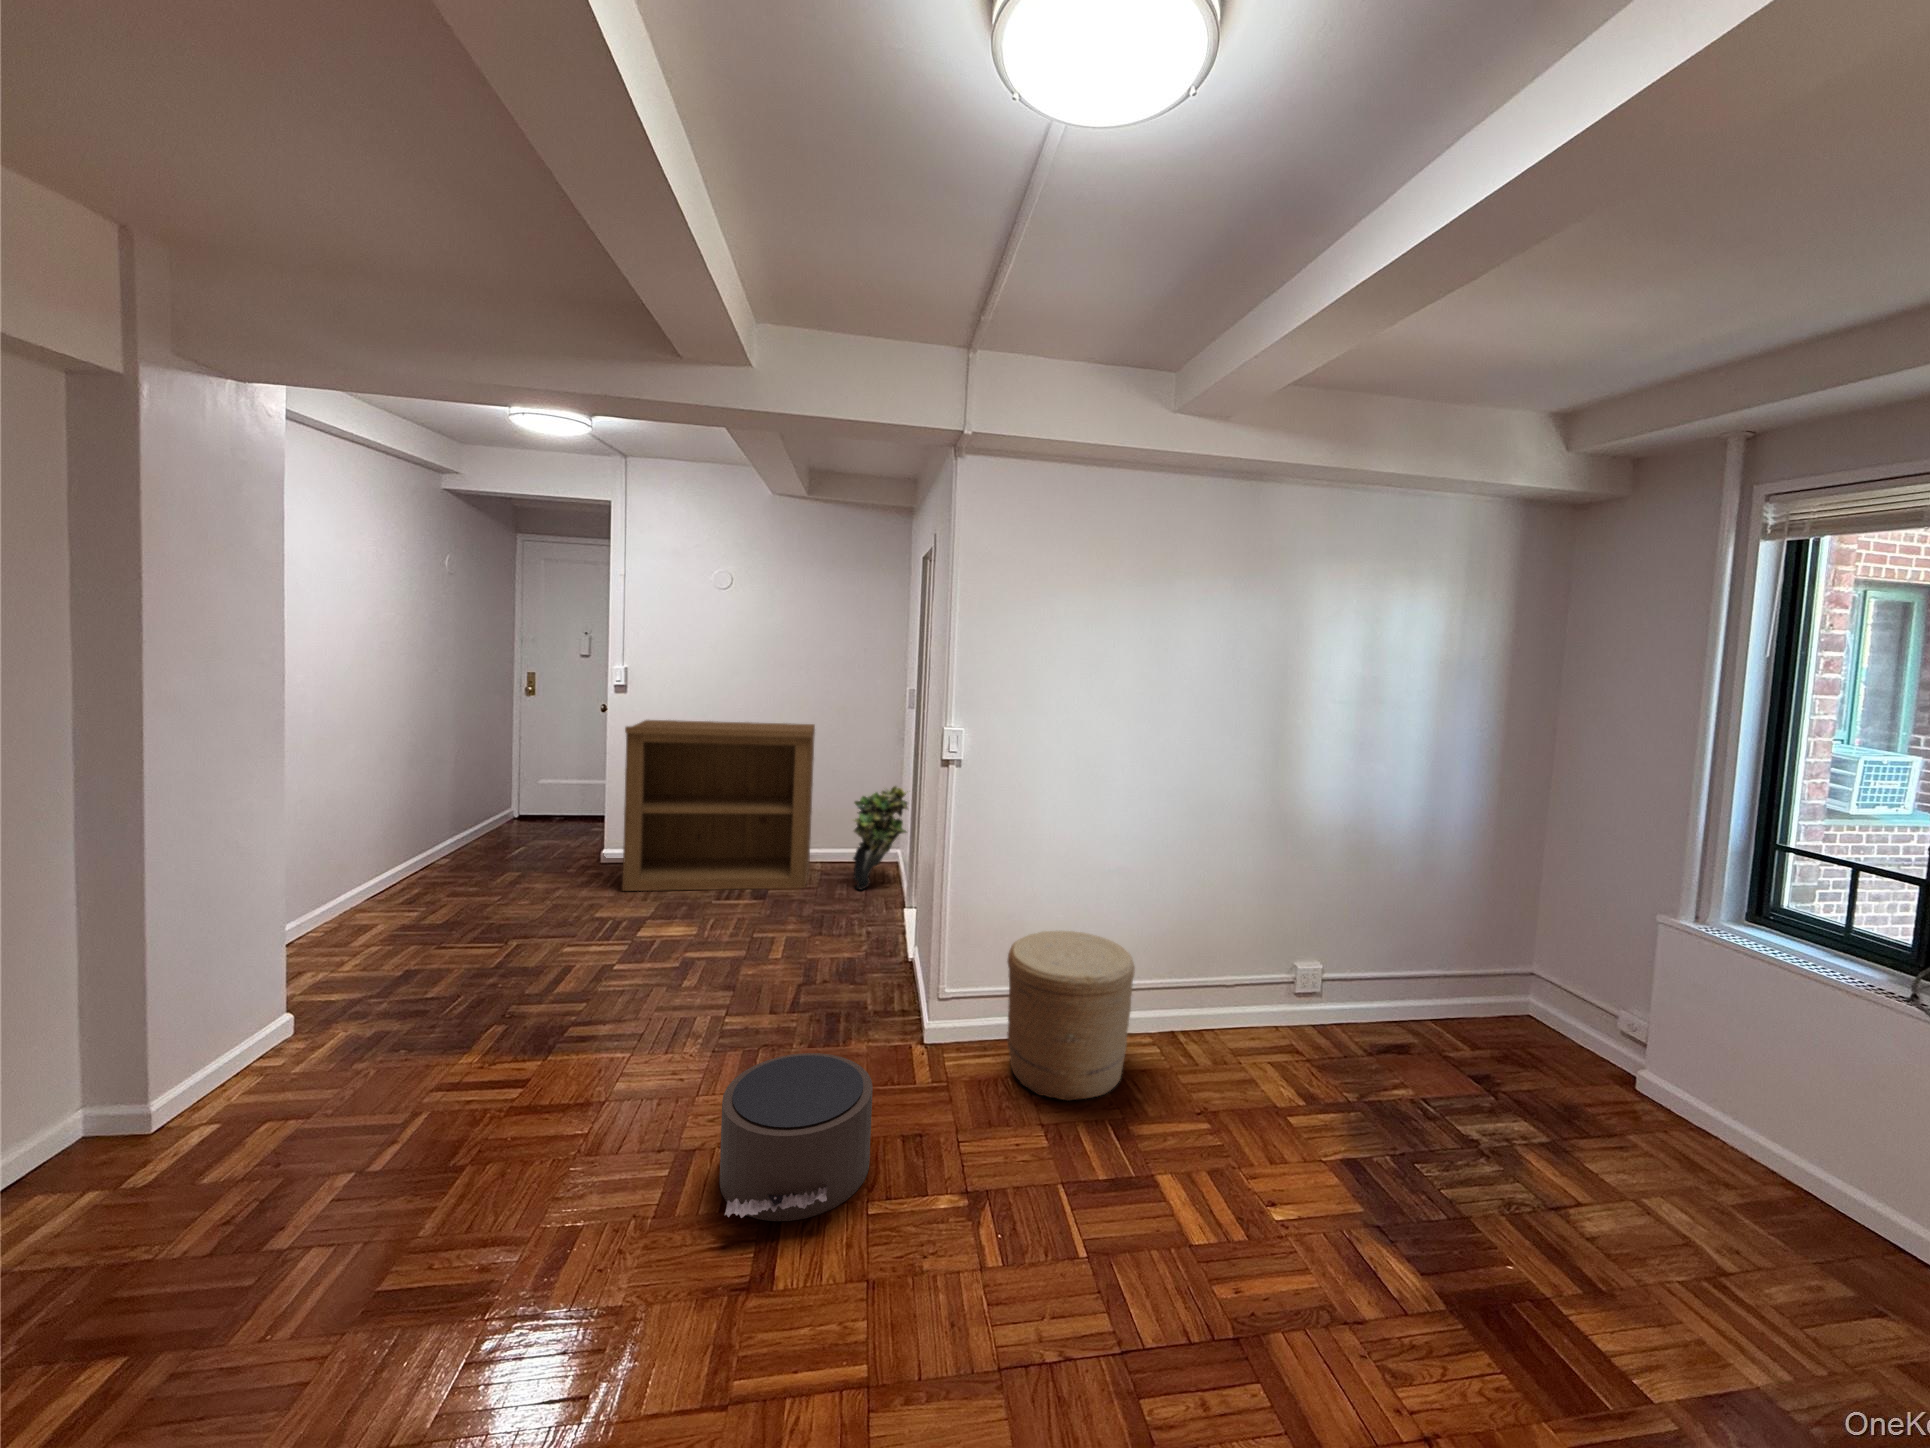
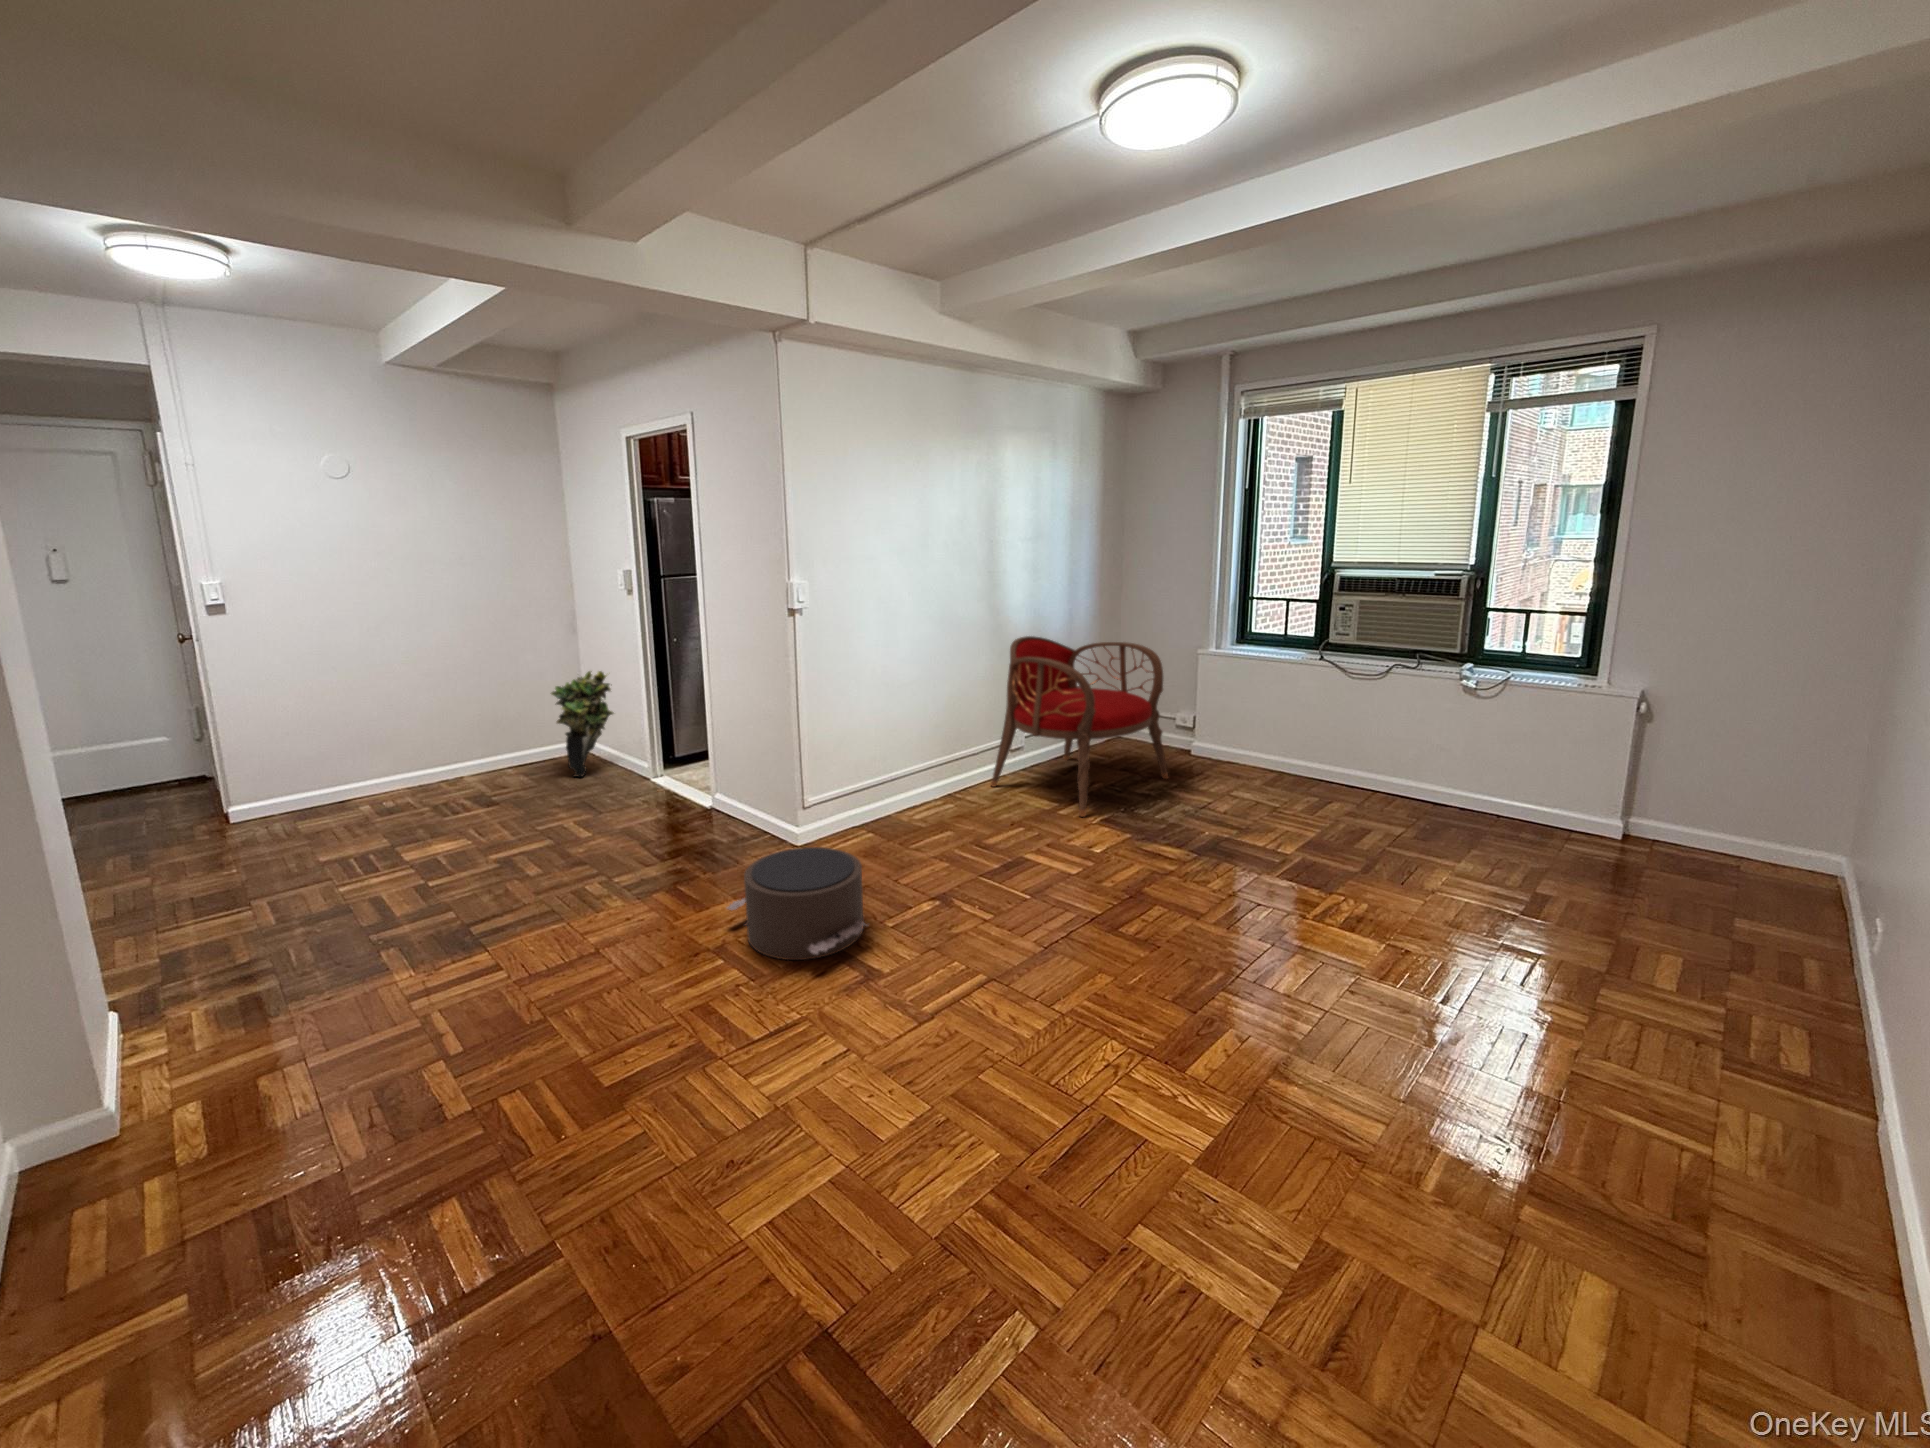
bookshelf: present [622,720,815,891] -> none [252,621,519,838]
armchair: none [1240,838,1543,1141] -> present [991,636,1168,817]
woven basket: present [1007,931,1135,1101] -> none [858,732,958,847]

